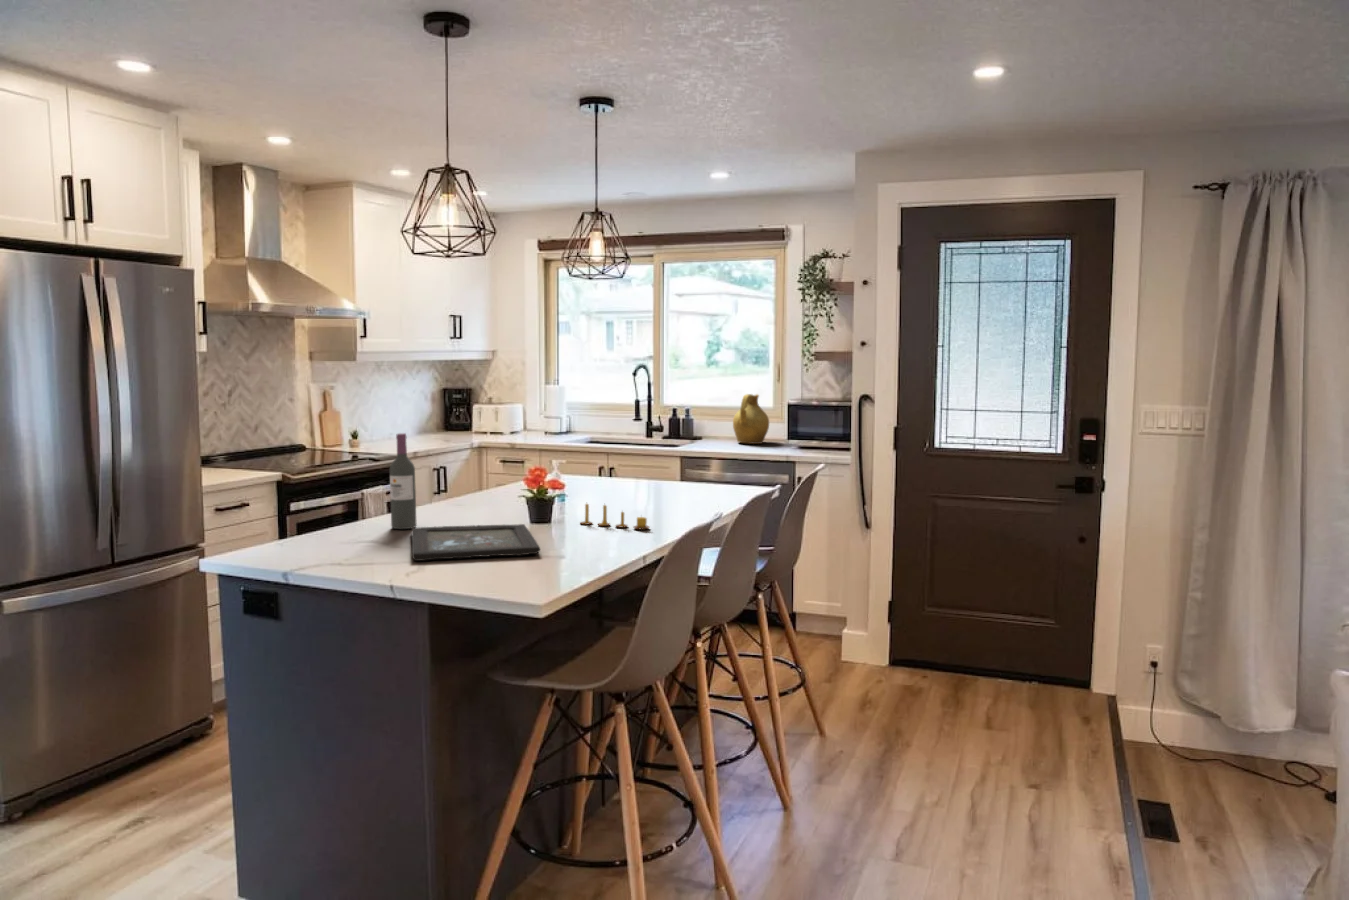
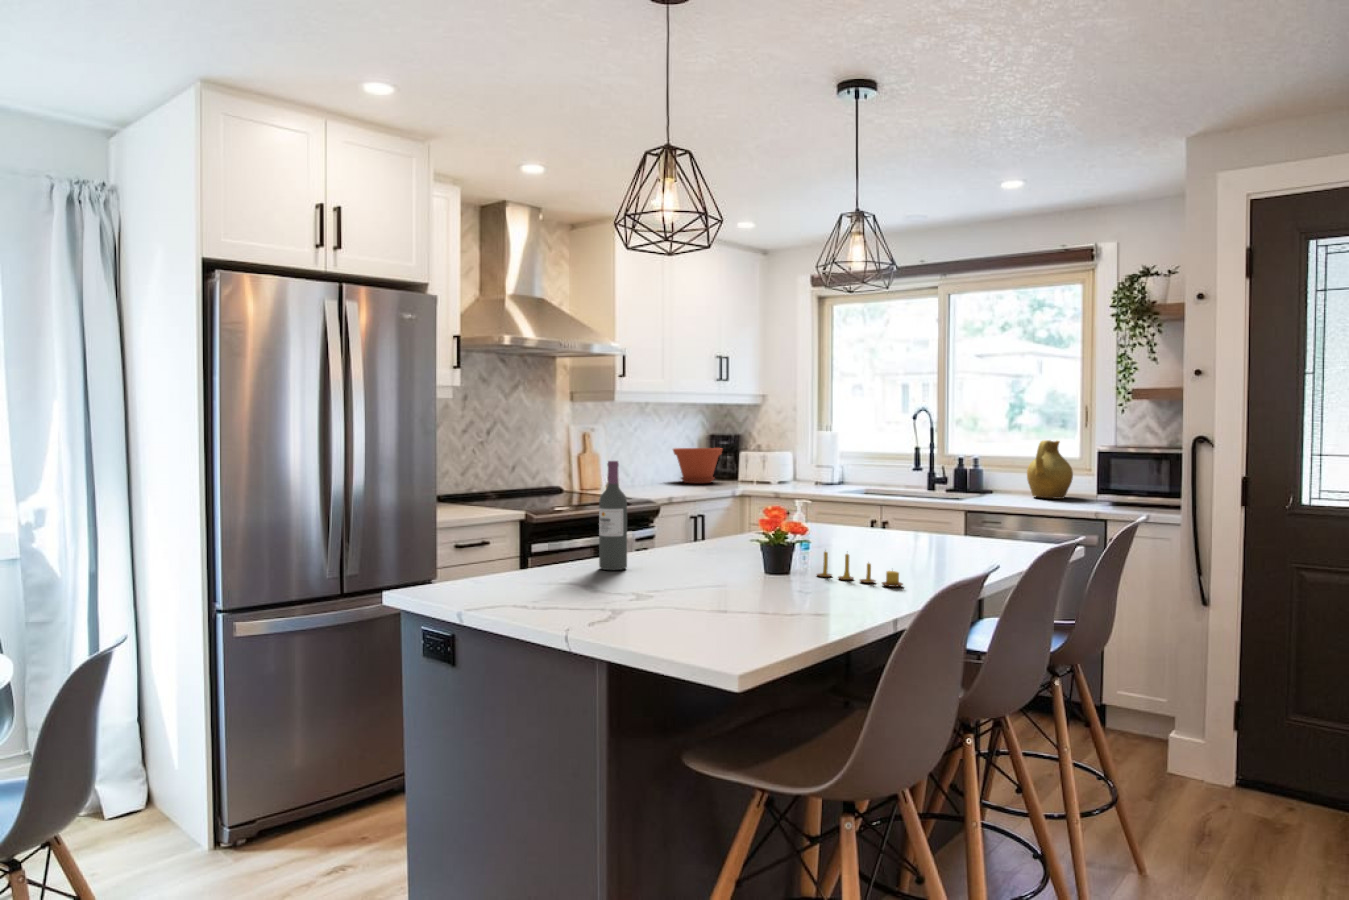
plant pot: none [409,402,460,437] -> present [673,448,722,483]
tray: present [412,524,540,561] -> none [598,569,753,608]

